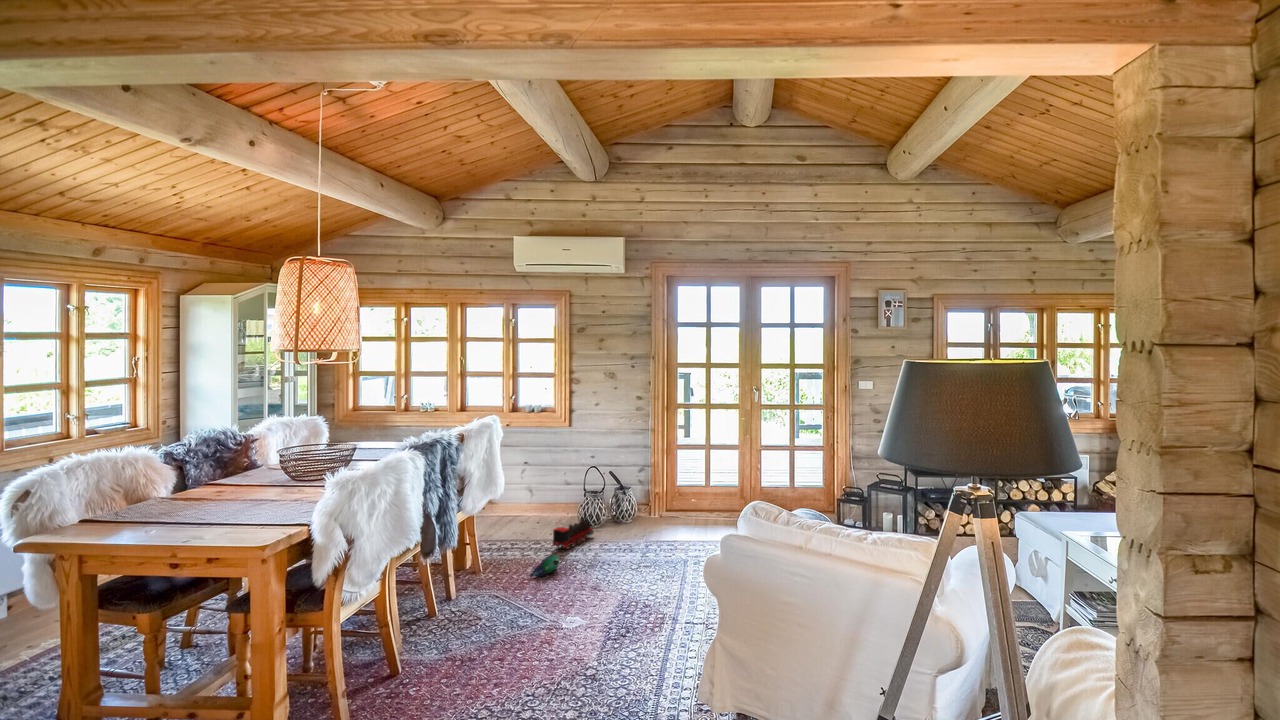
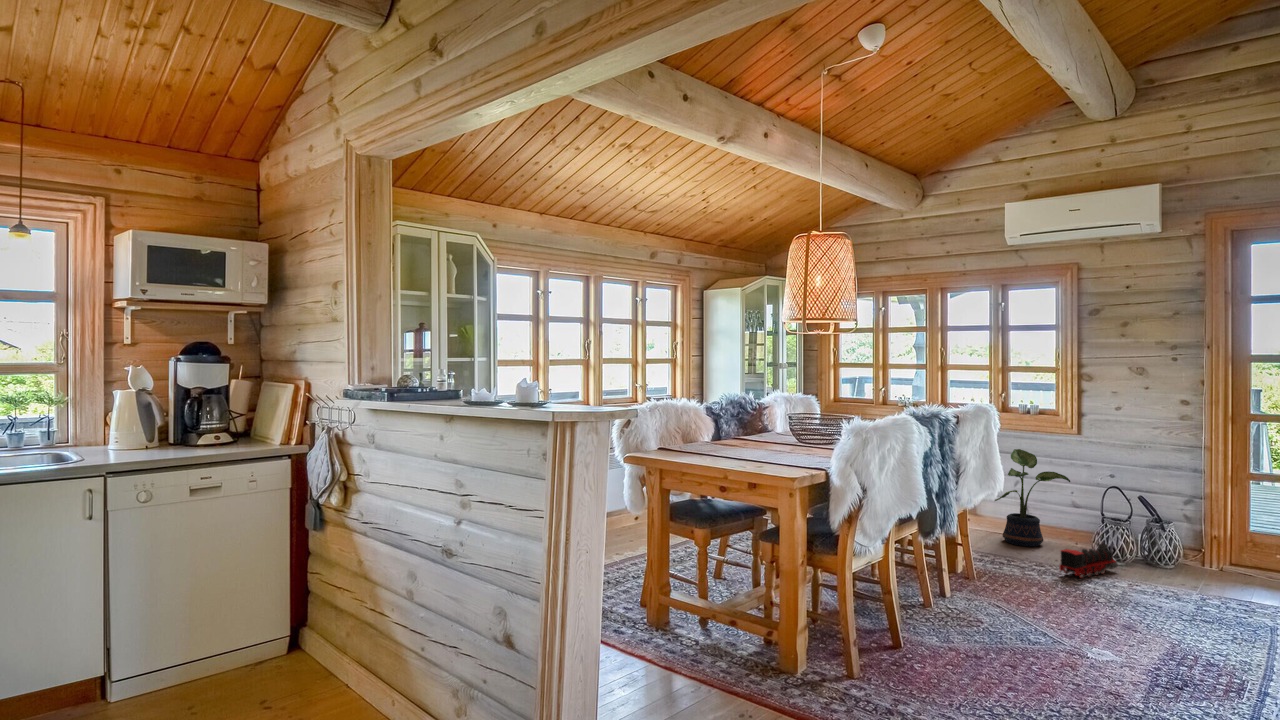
potted plant: none [508,442,564,525] -> present [995,449,1070,547]
plush toy: present [530,554,559,577] -> none [1034,576,1073,598]

